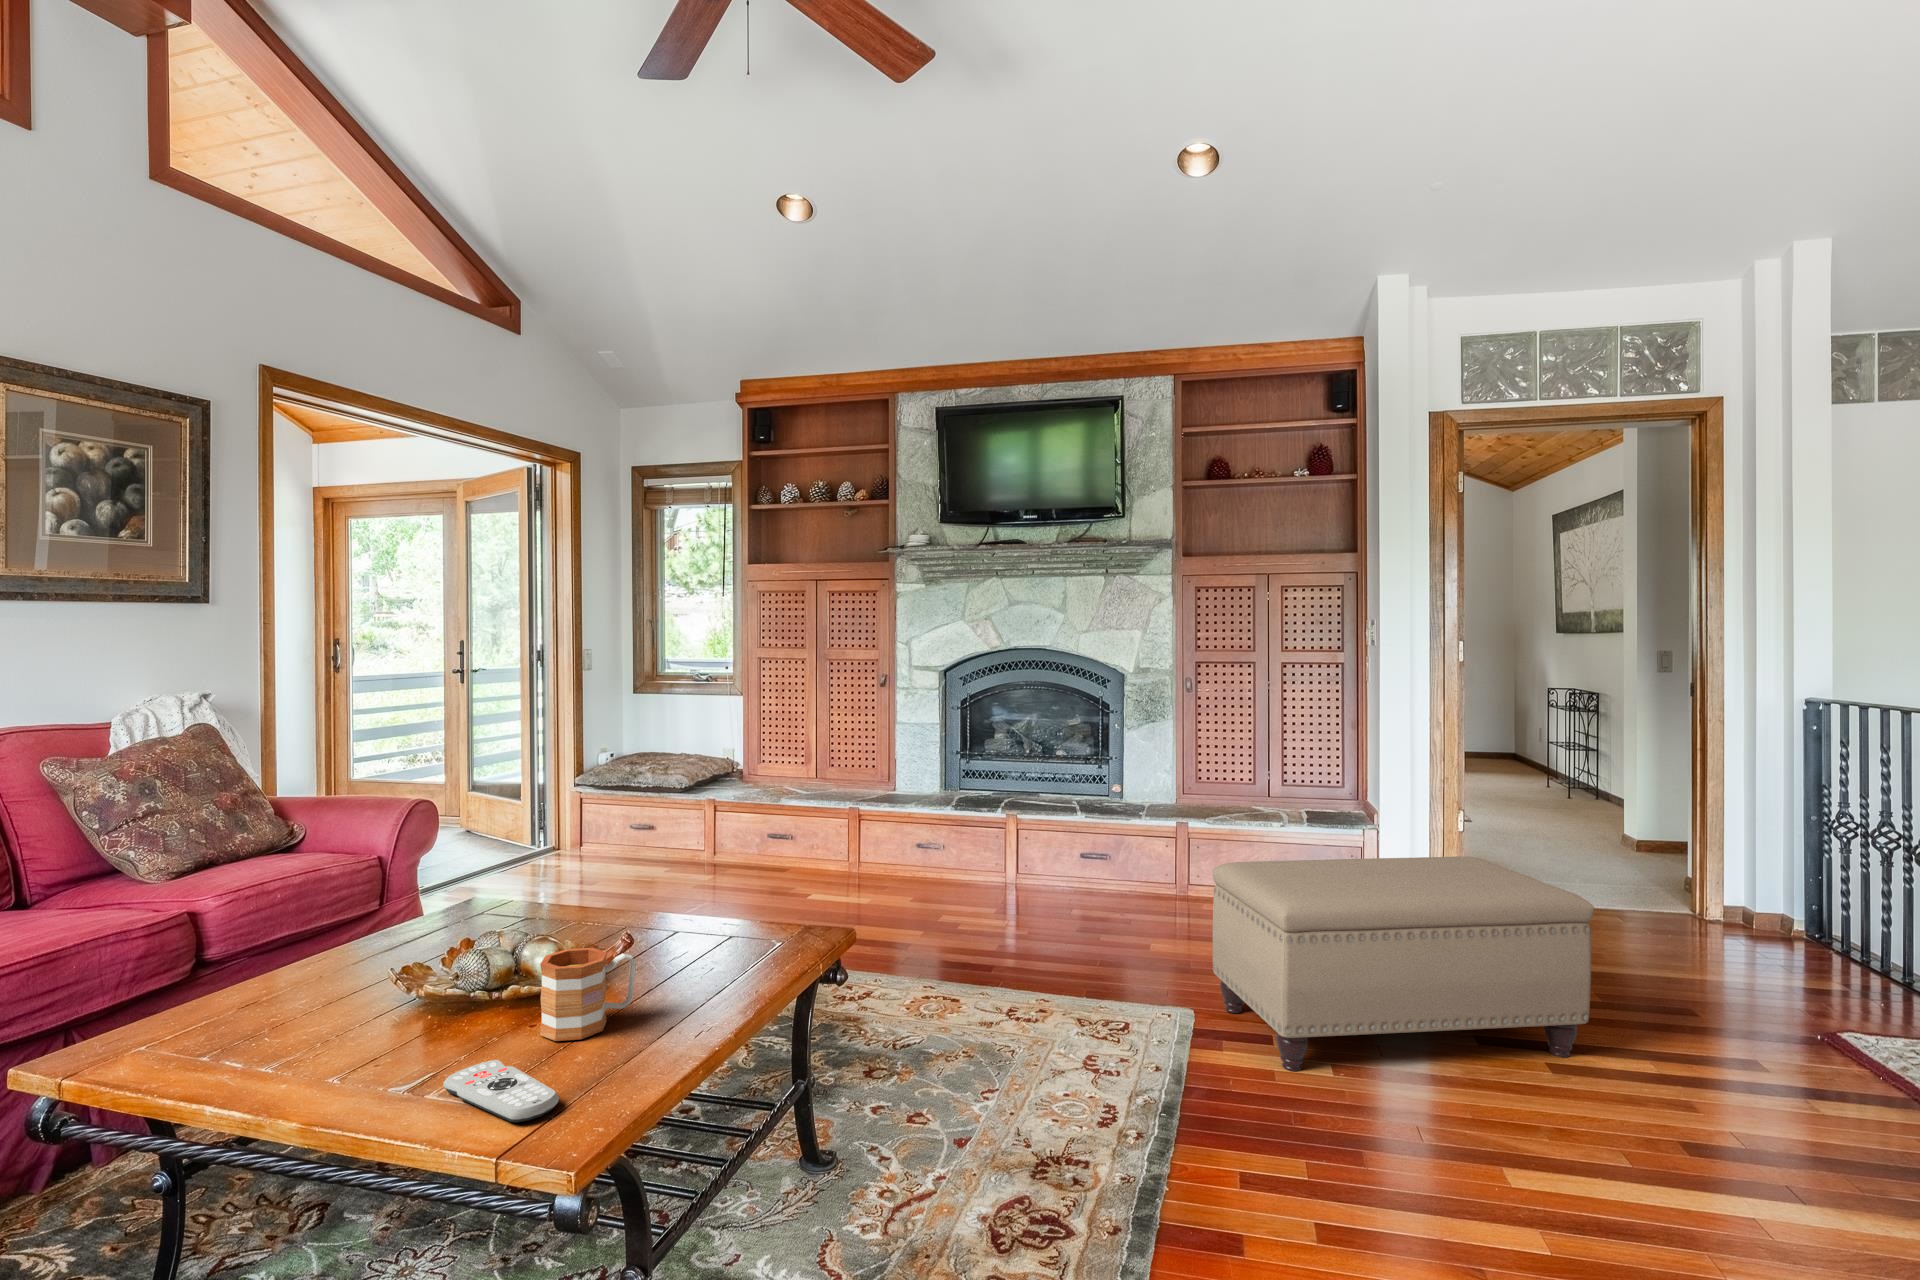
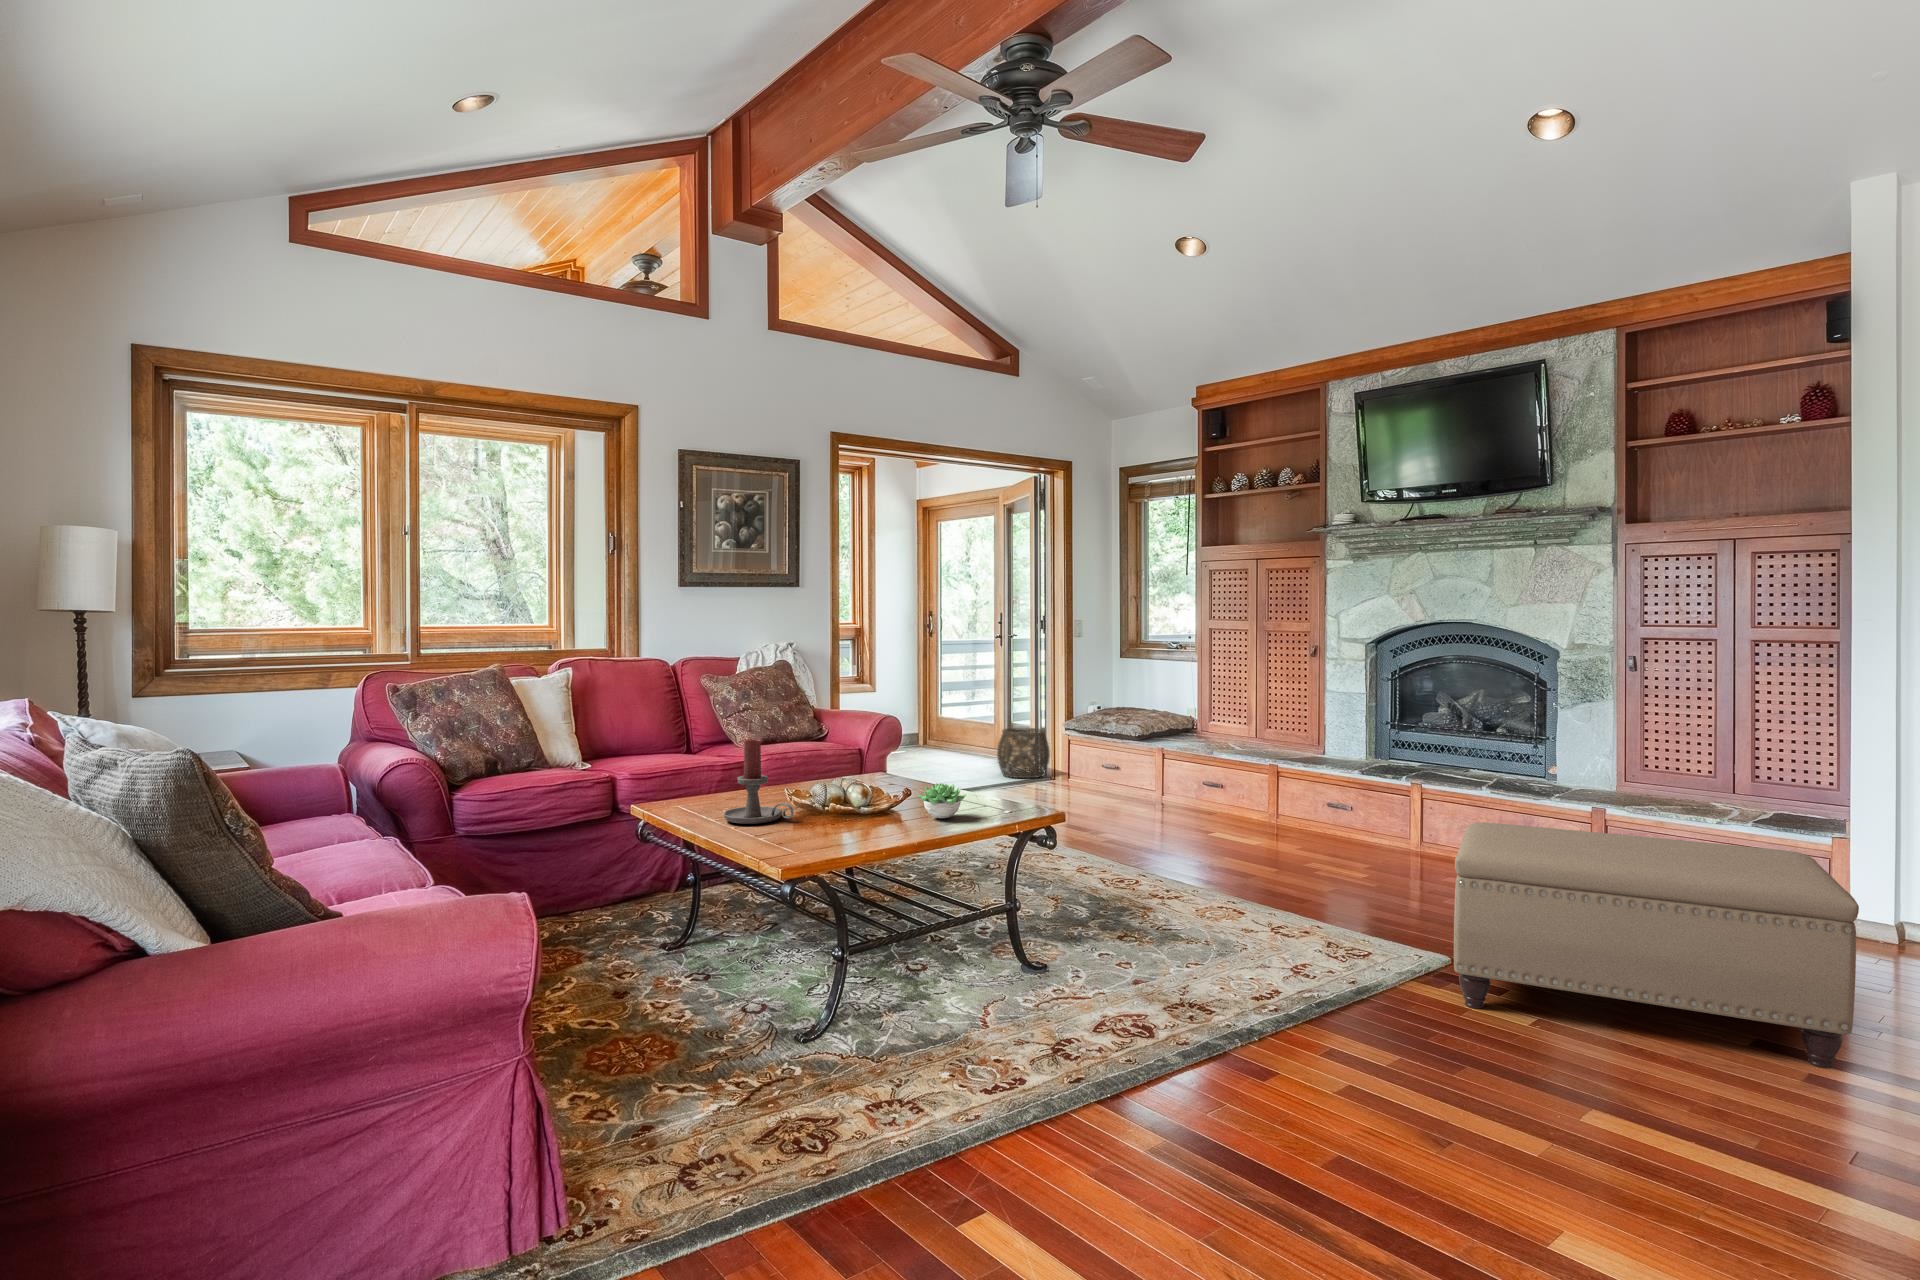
woven basket: none [482,784,557,852] -> present [997,728,1050,778]
candle holder: none [297,897,459,1070] -> present [723,739,794,824]
succulent plant: none [678,919,751,979] -> present [918,783,966,818]
mug: present [540,948,636,1041] -> none [828,782,880,830]
remote control: present [444,1060,559,1122] -> none [765,828,803,850]

